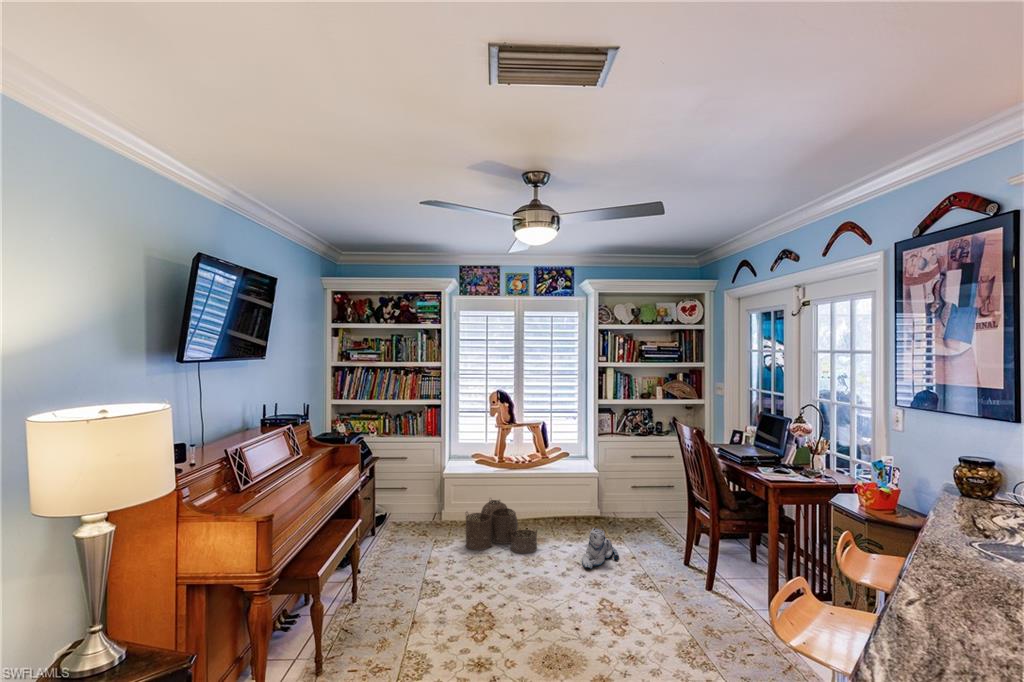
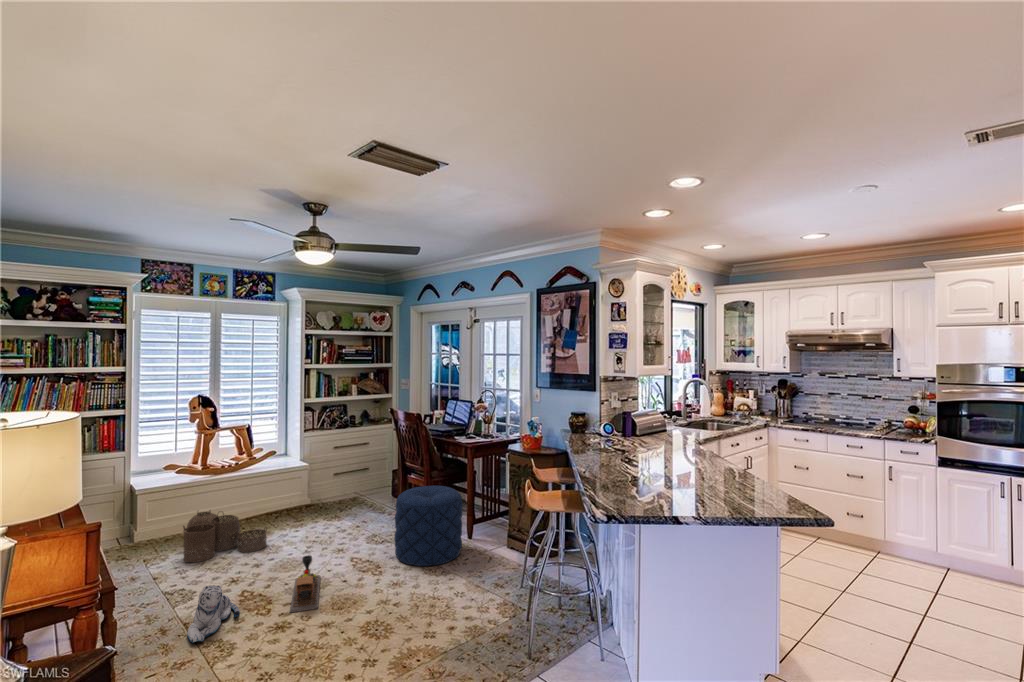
plush toy: present [582,528,619,569] -> present [187,585,240,643]
pouf: none [651,529,750,652] -> present [394,486,463,566]
toy train: none [498,582,557,656] -> present [290,555,320,613]

